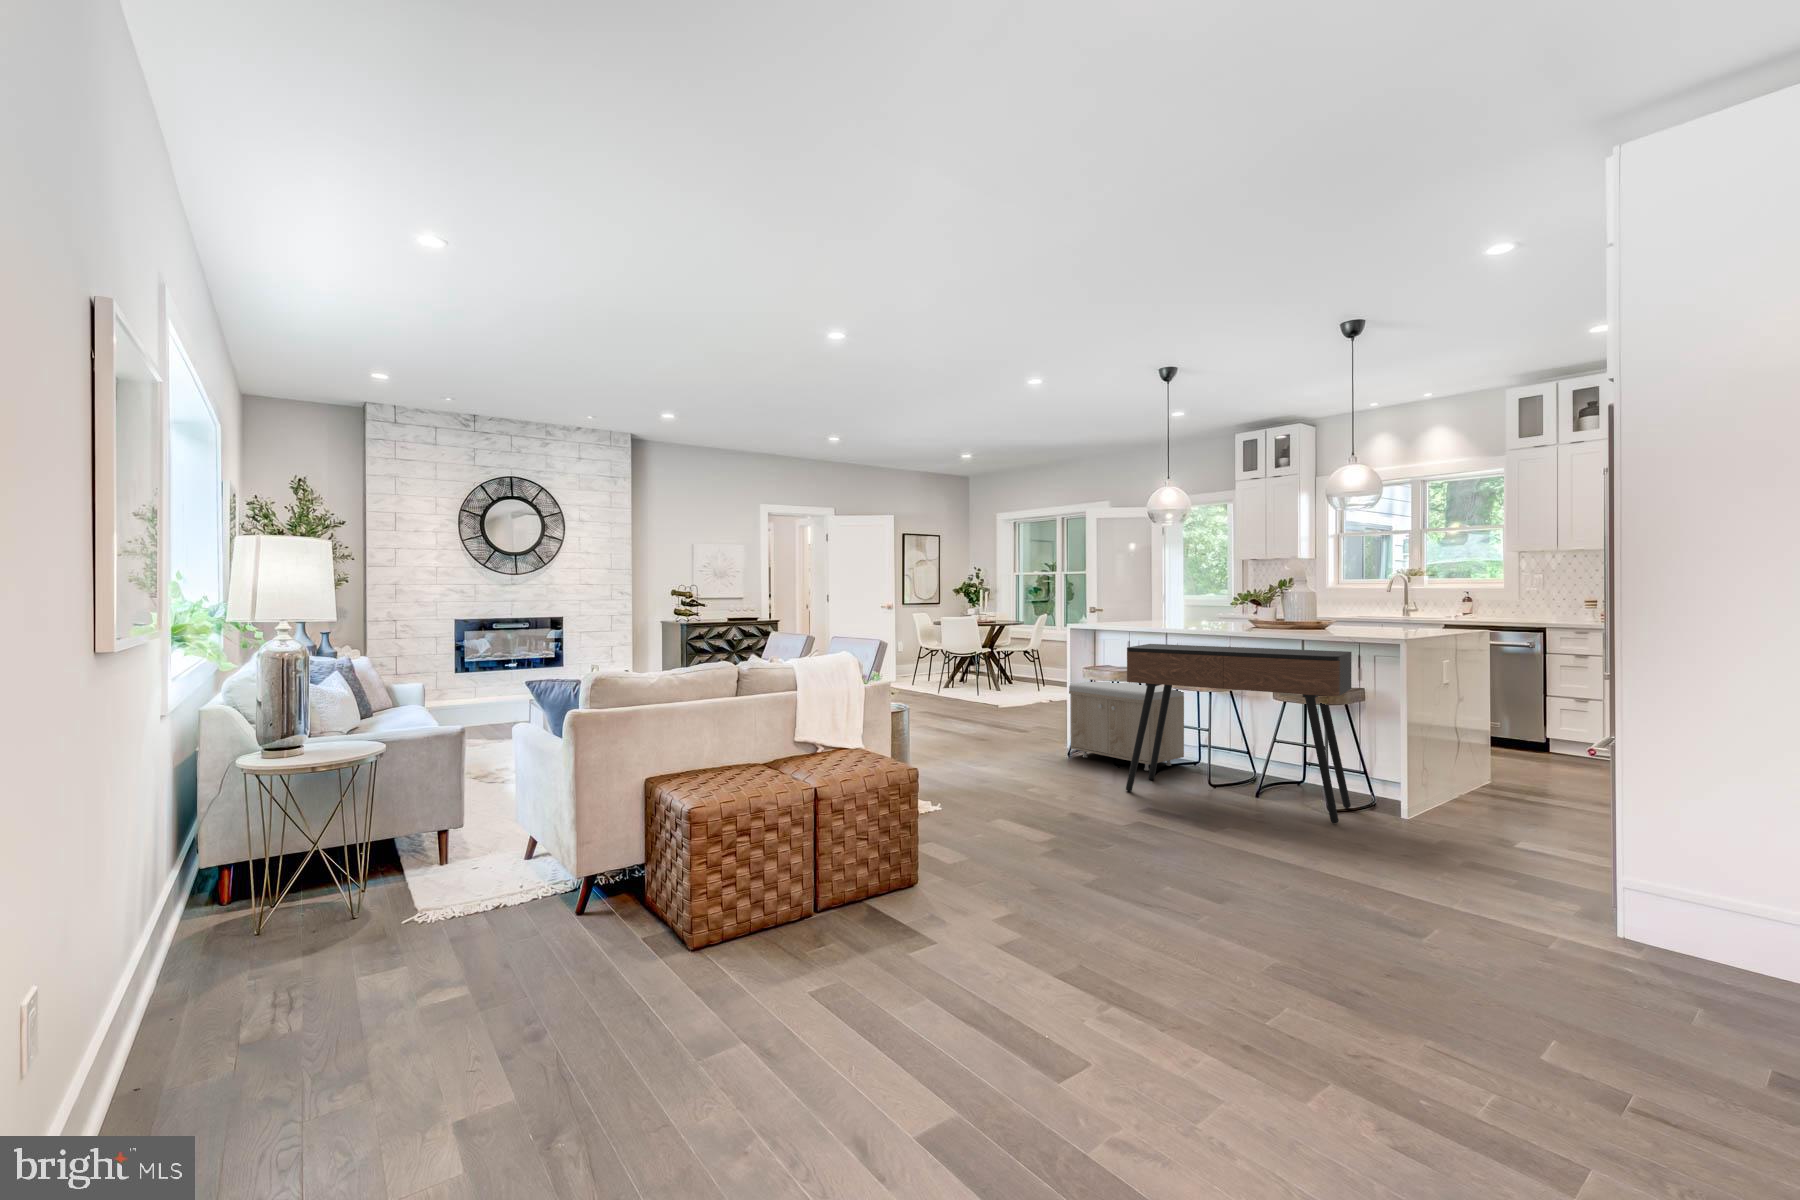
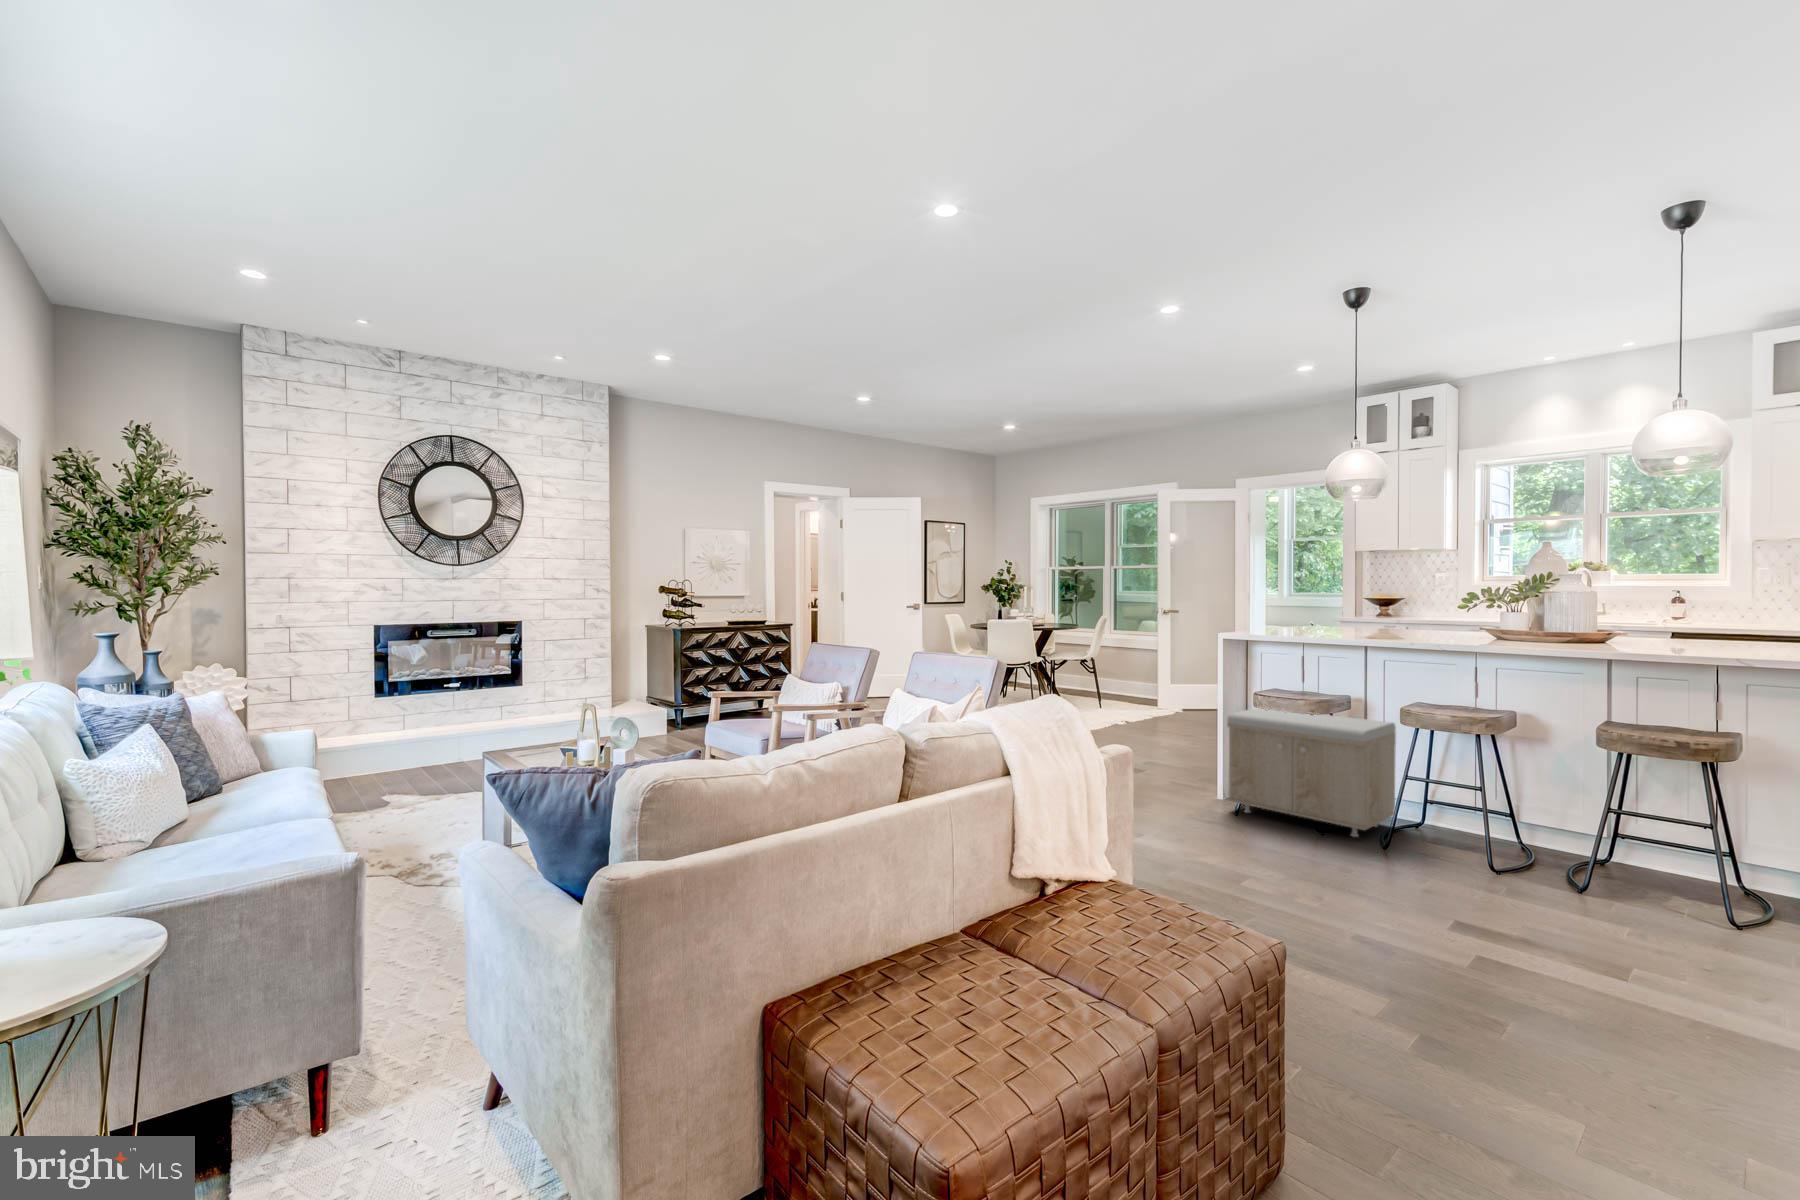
console table: present [1126,644,1352,824] -> none [1369,664,1767,949]

